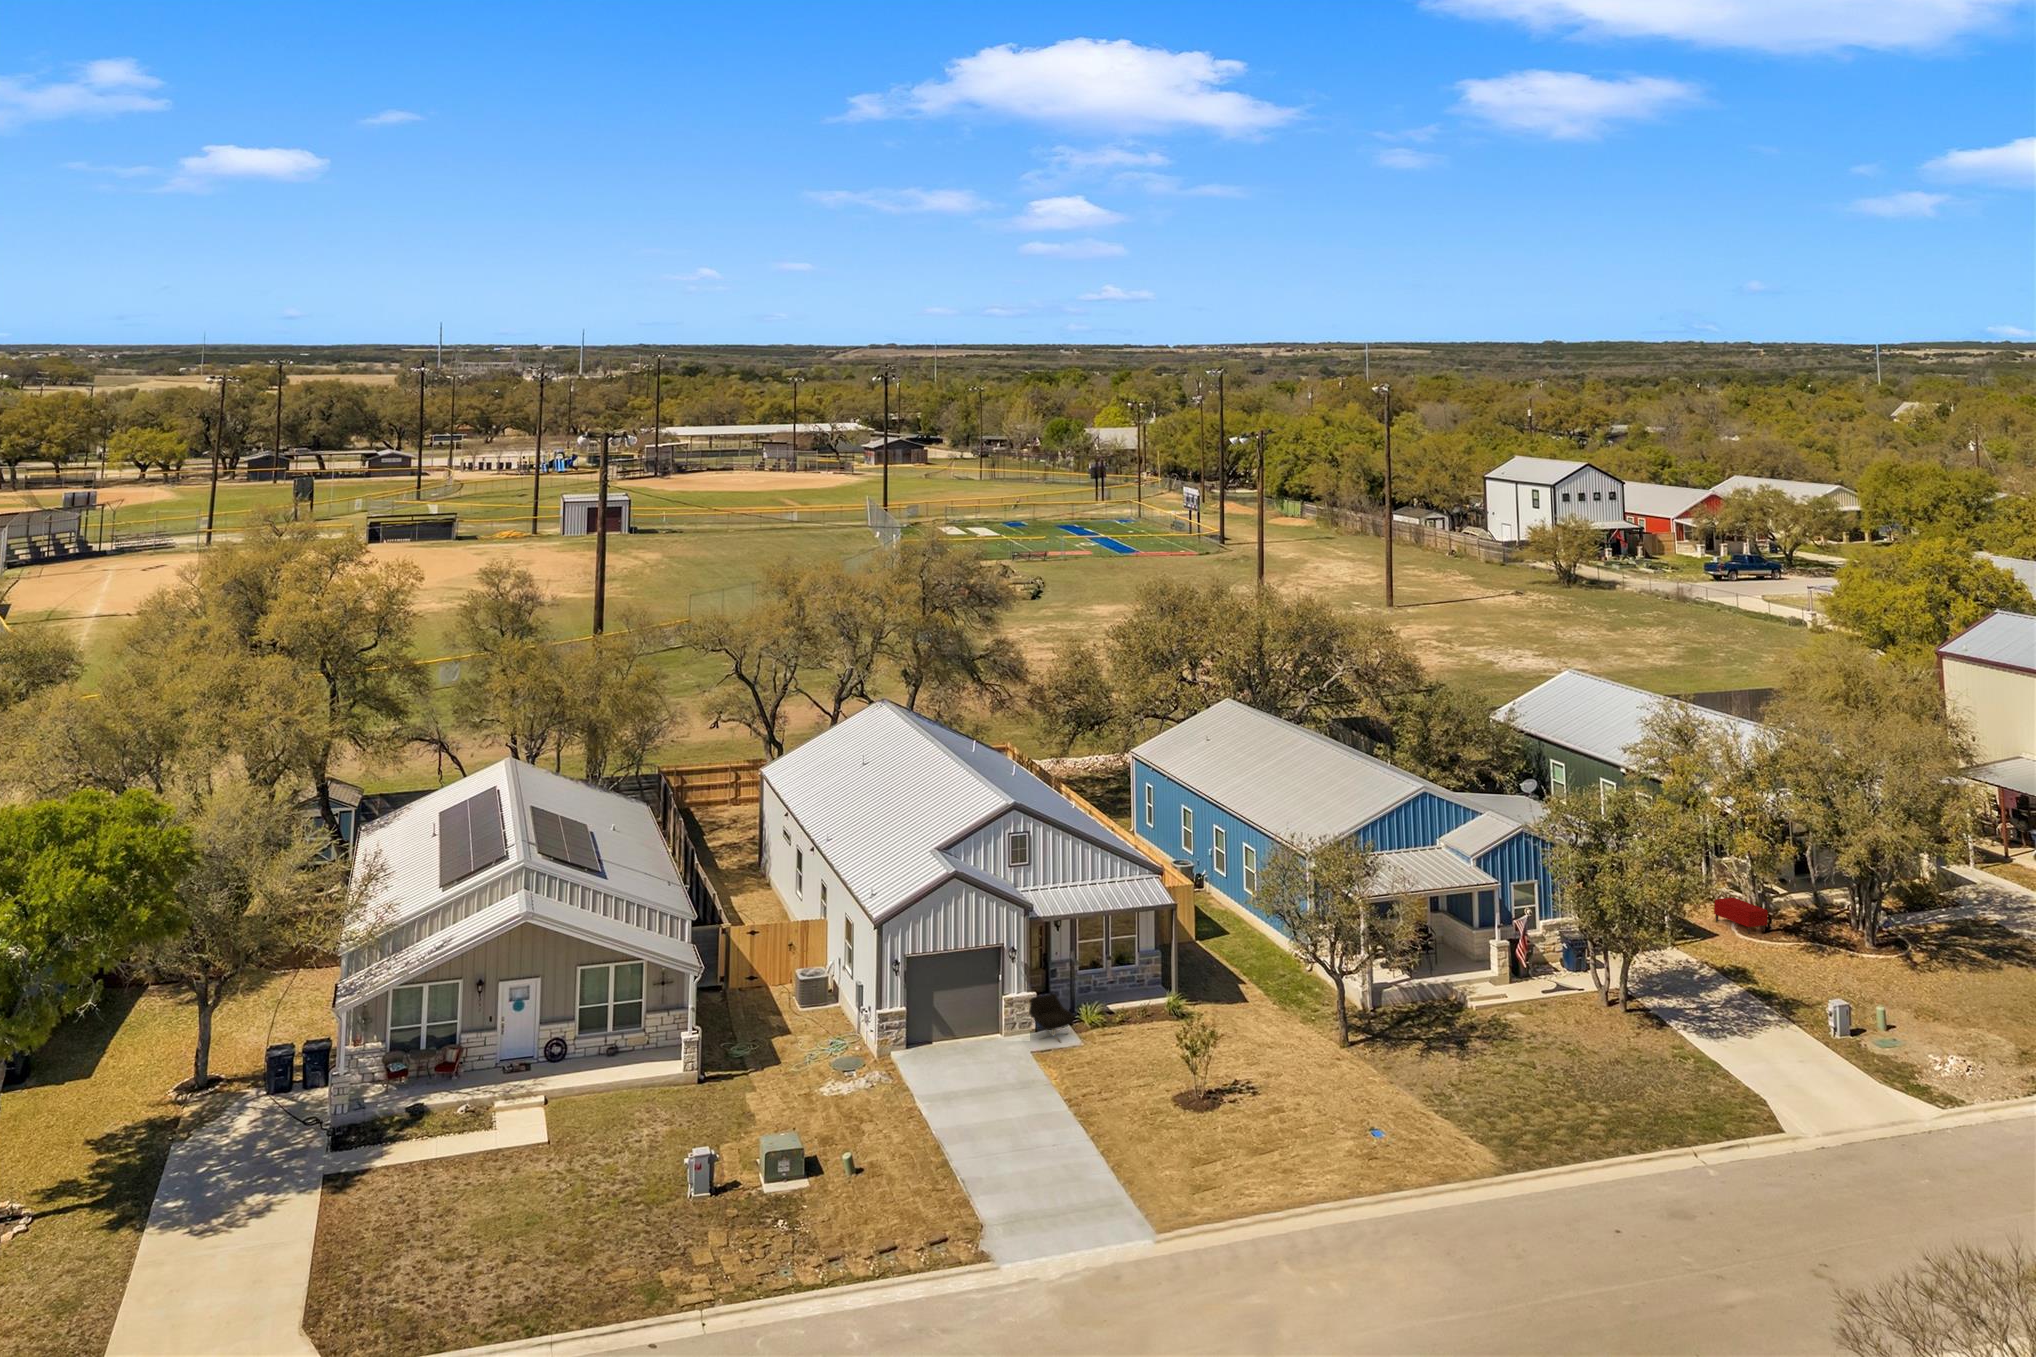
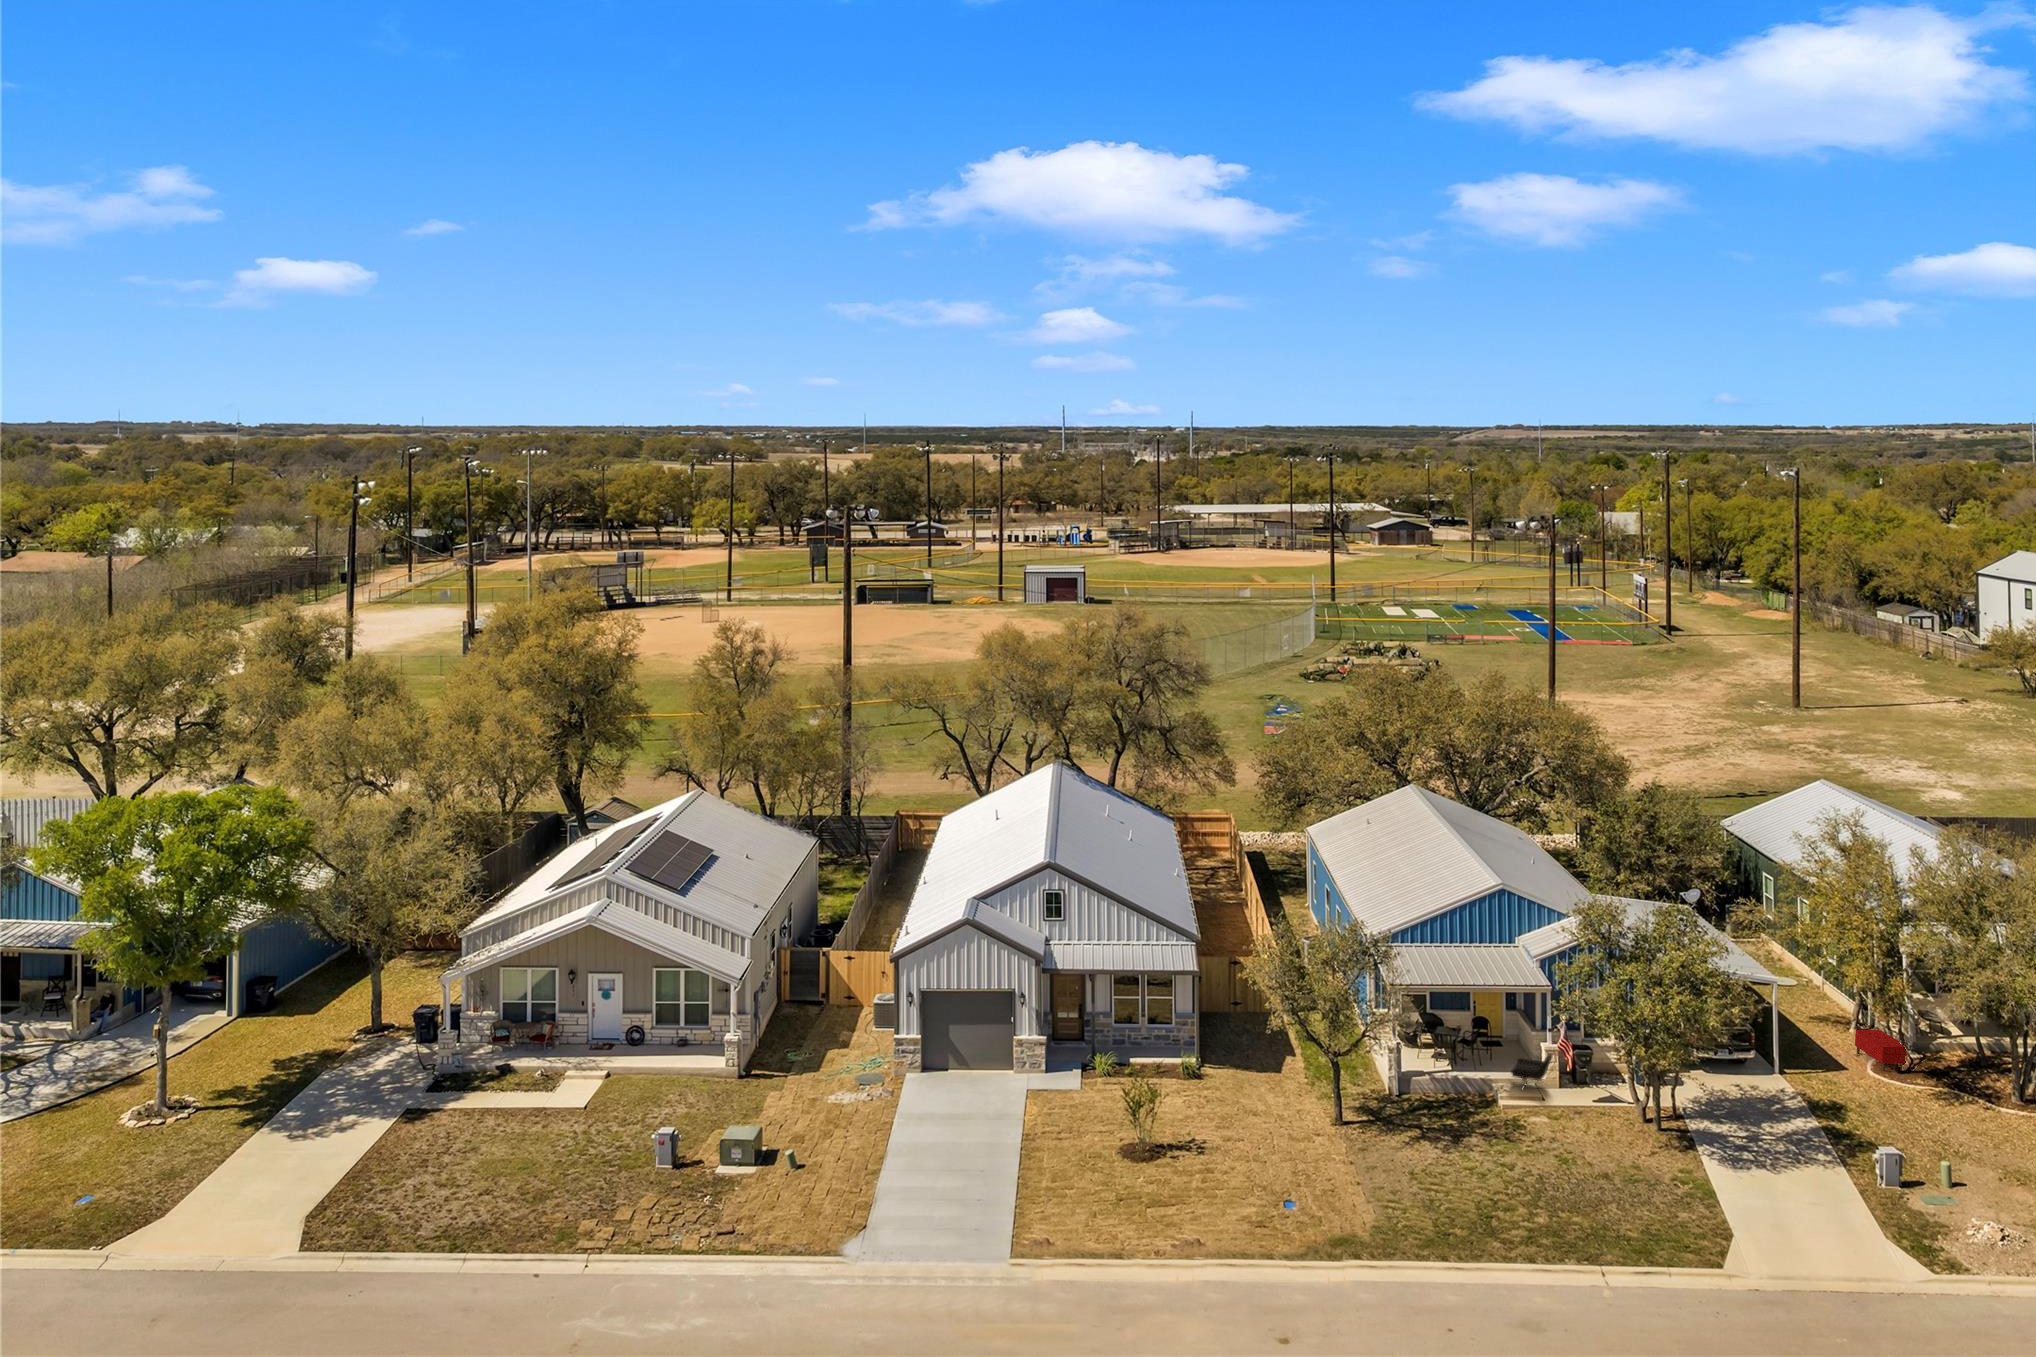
lounge chair: present [1029,994,1075,1037] -> present [1511,1054,1552,1090]

